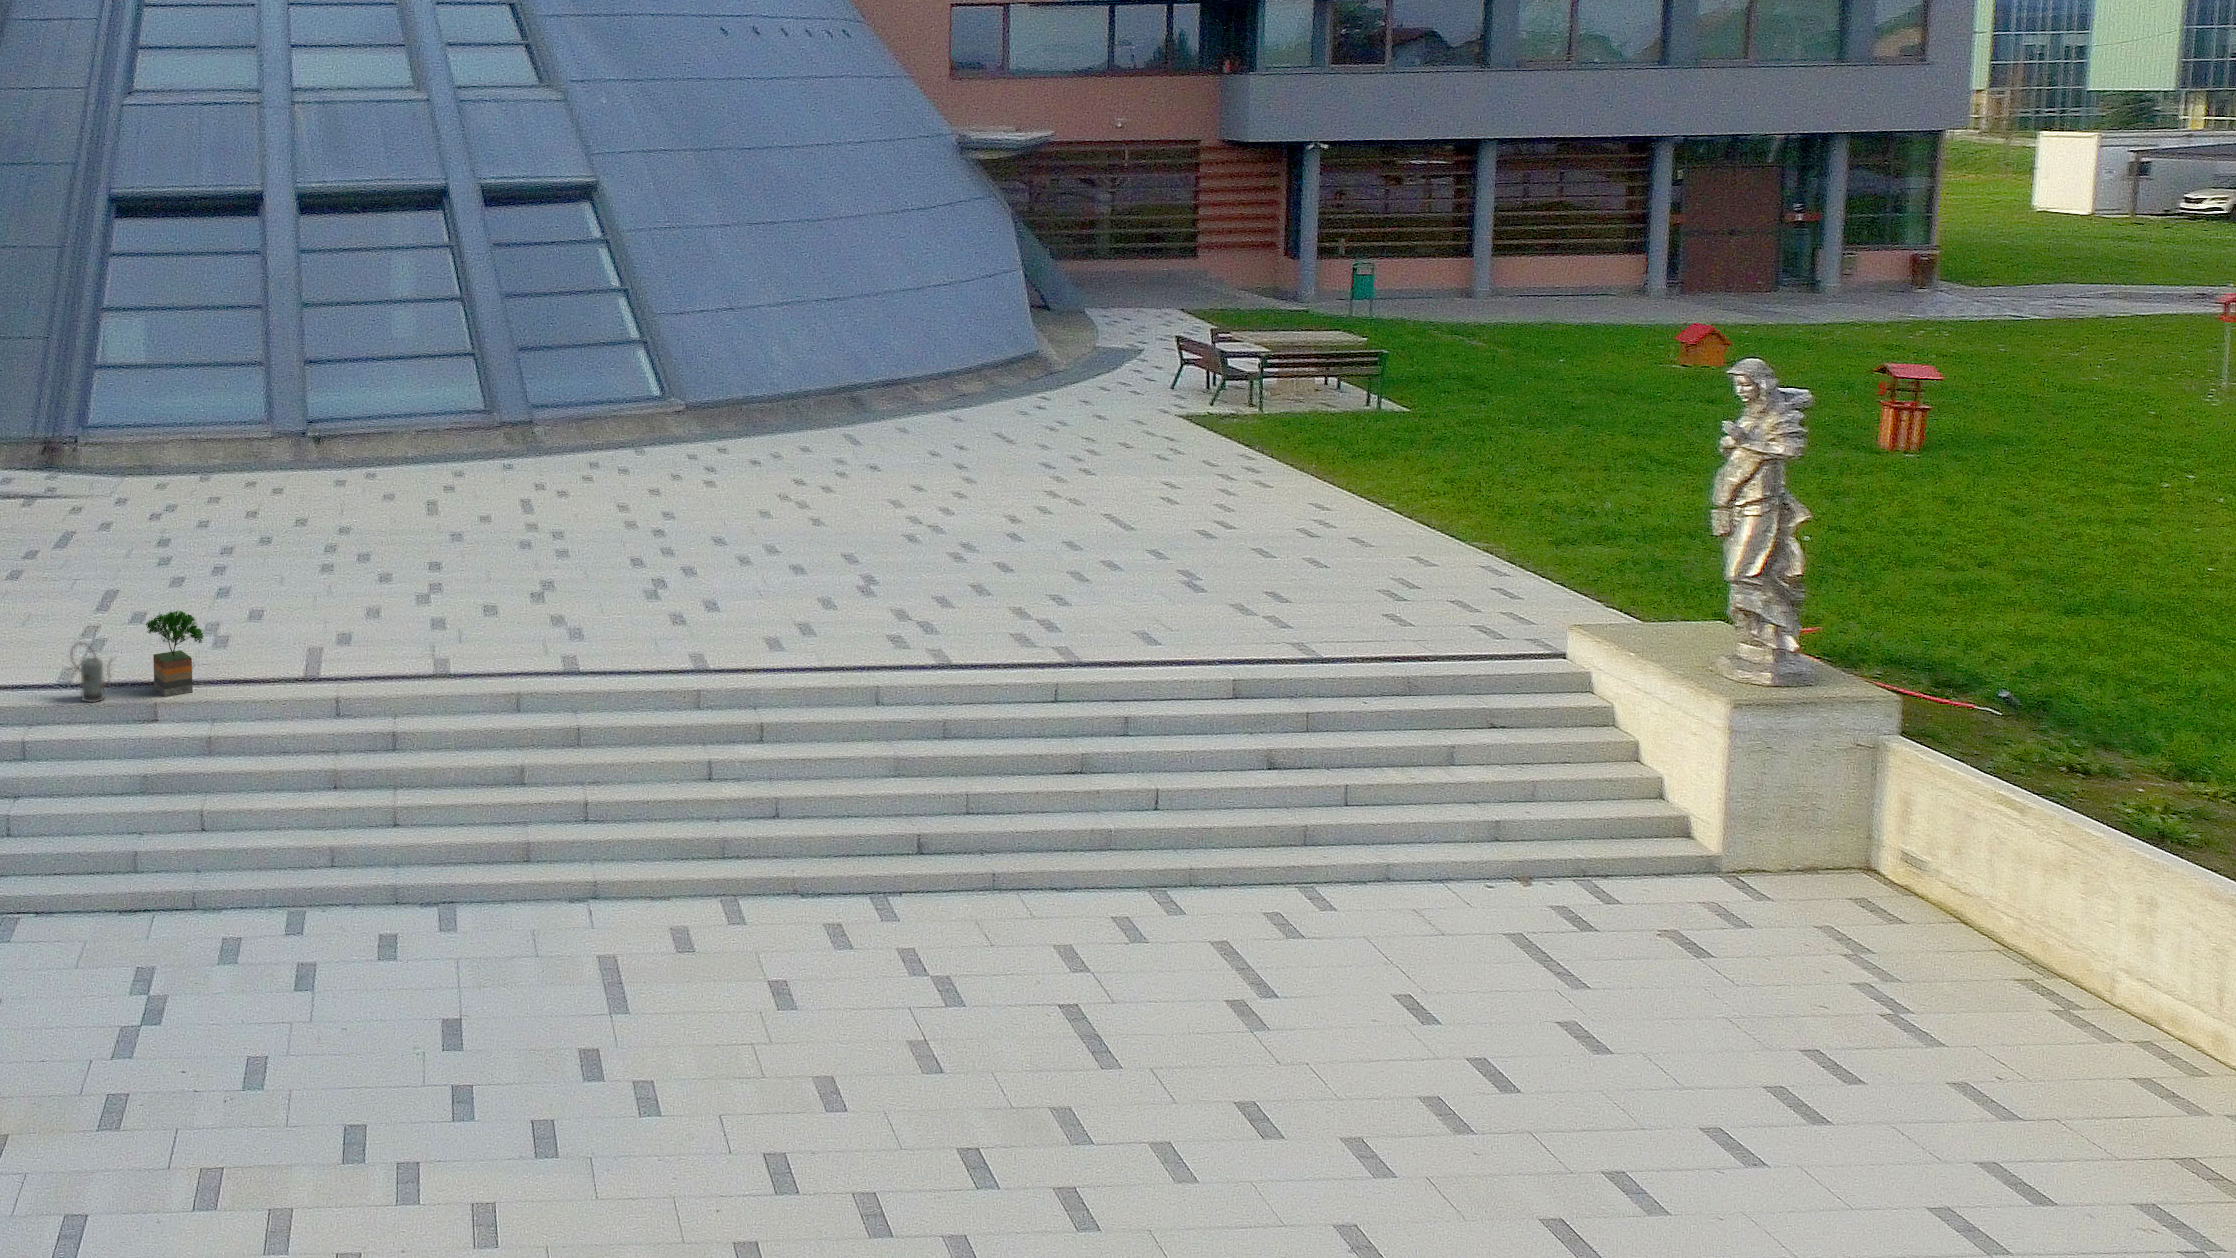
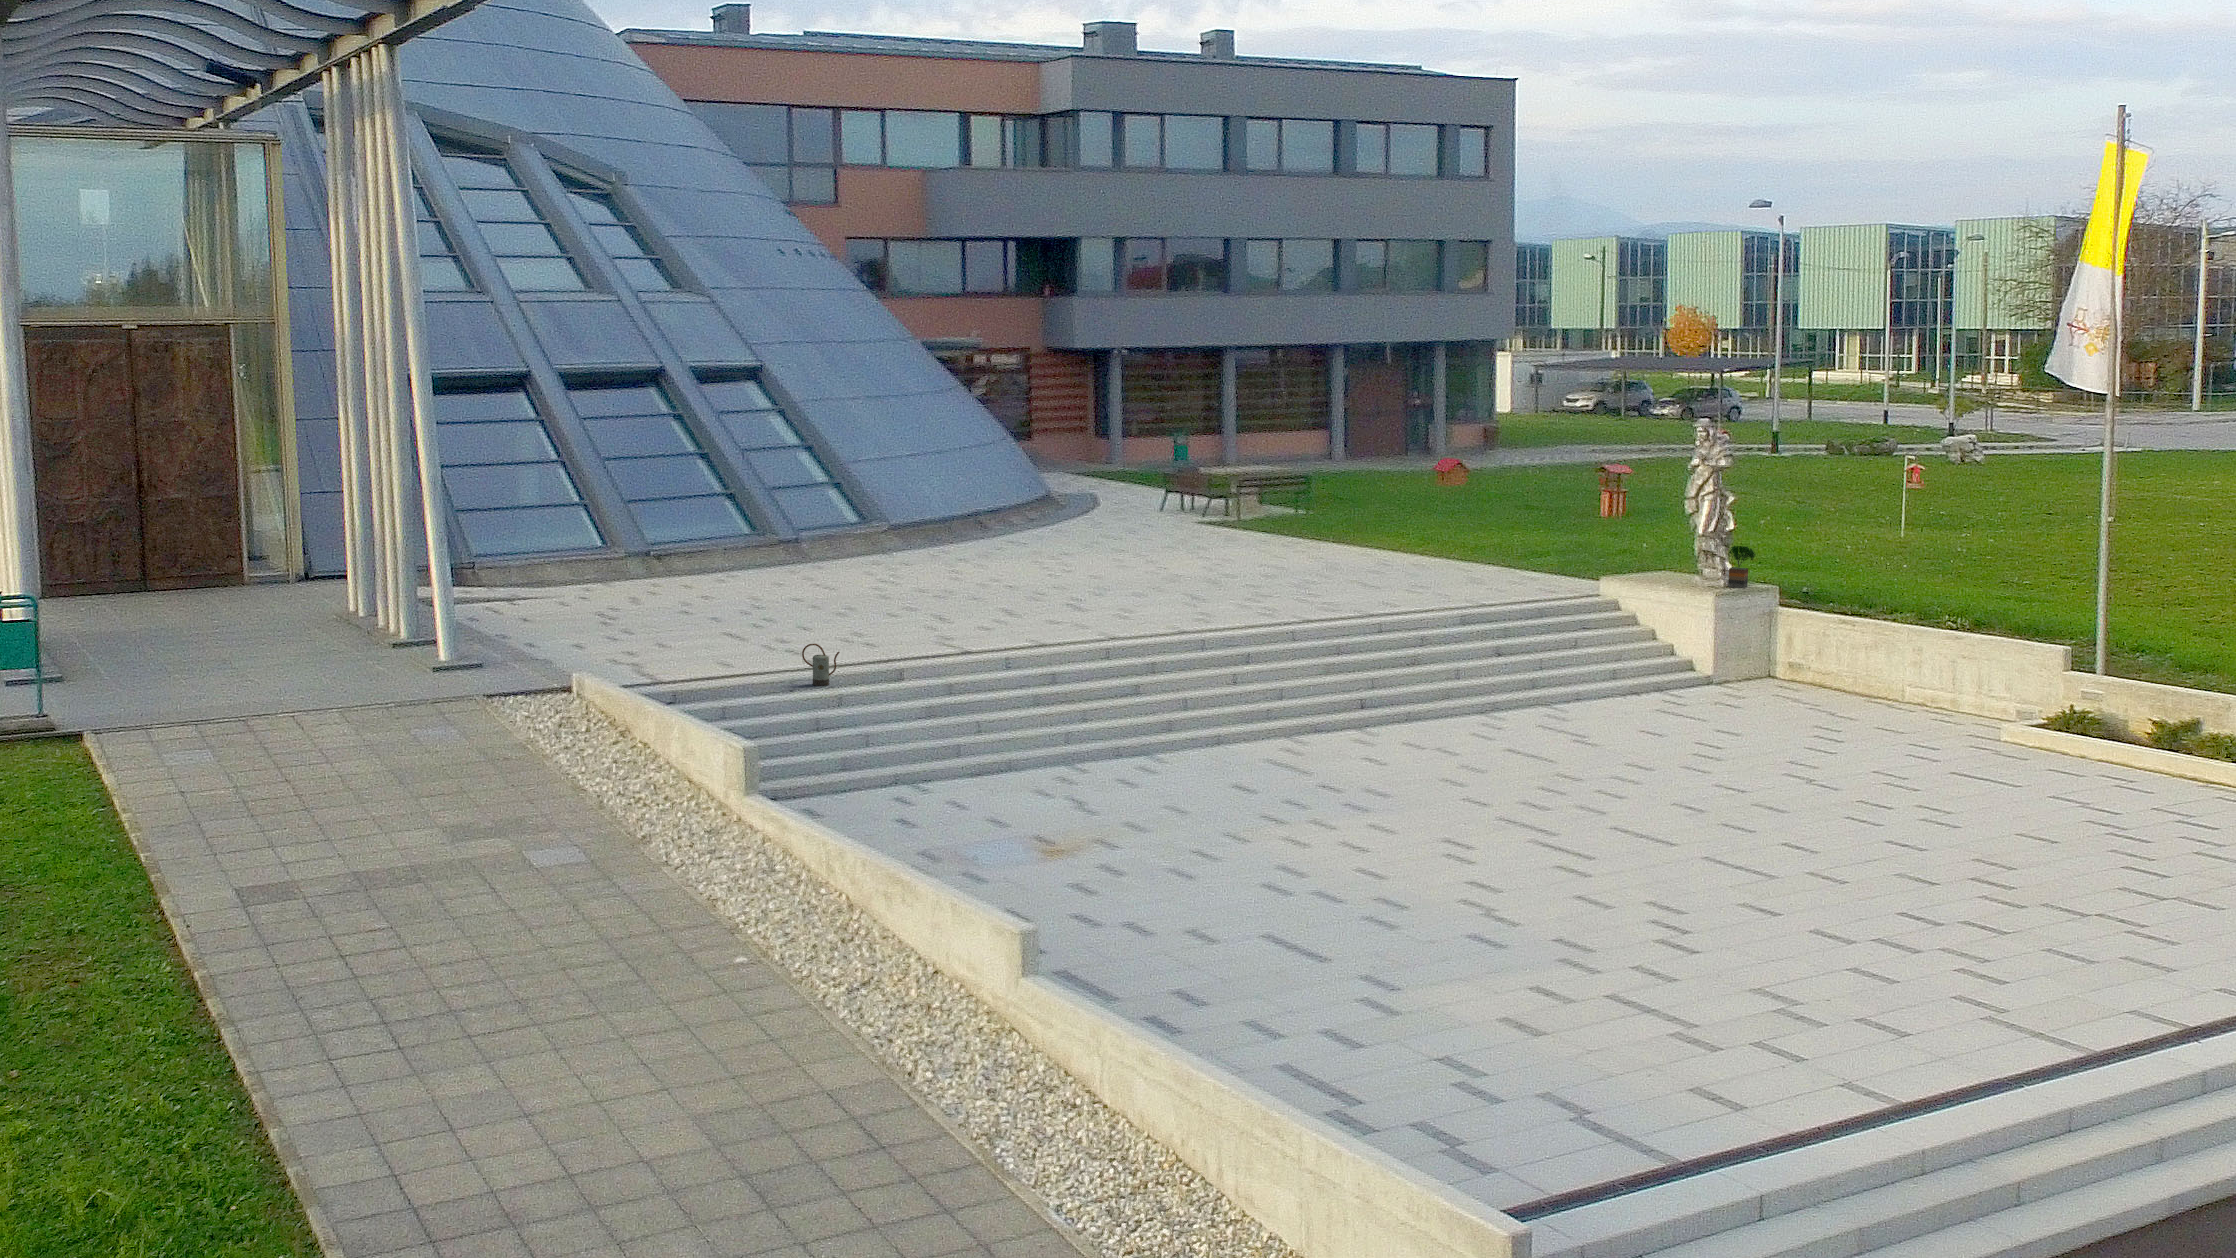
potted tree: present [146,611,204,697] -> present [1728,546,1755,588]

